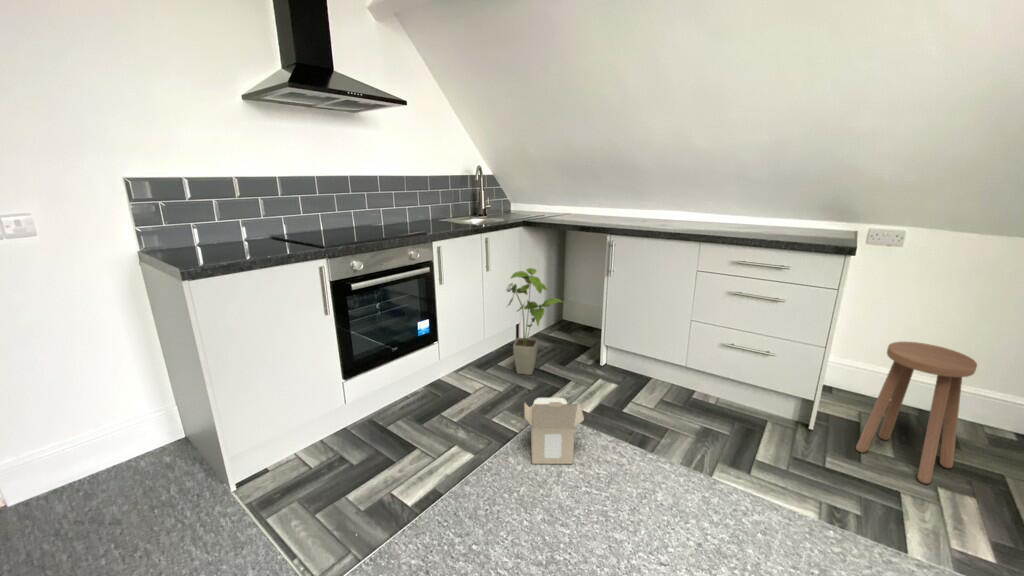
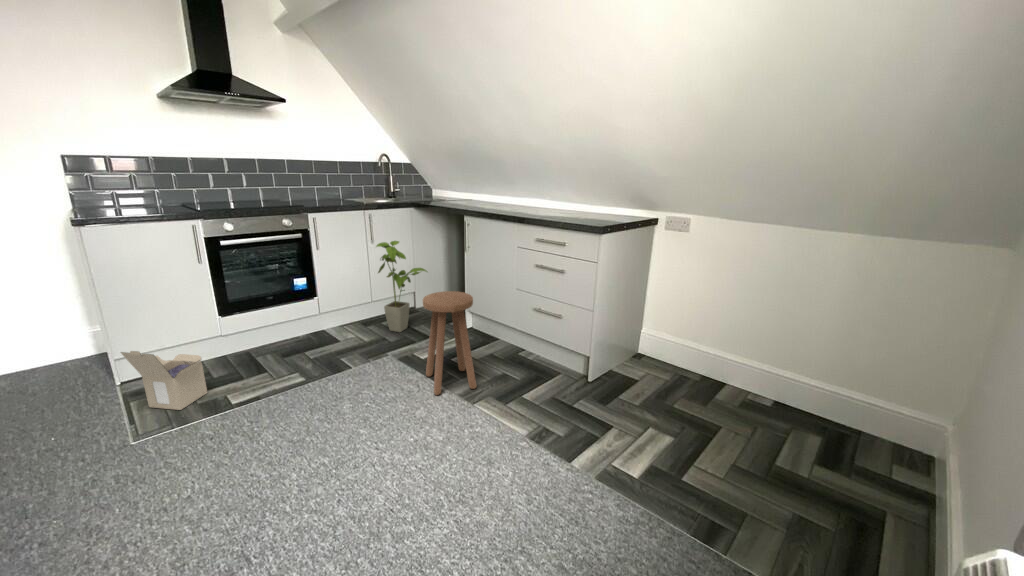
stool: present [856,342,977,484] -> present [423,291,476,395]
cardboard box: present [524,398,585,464] -> present [121,351,207,410]

